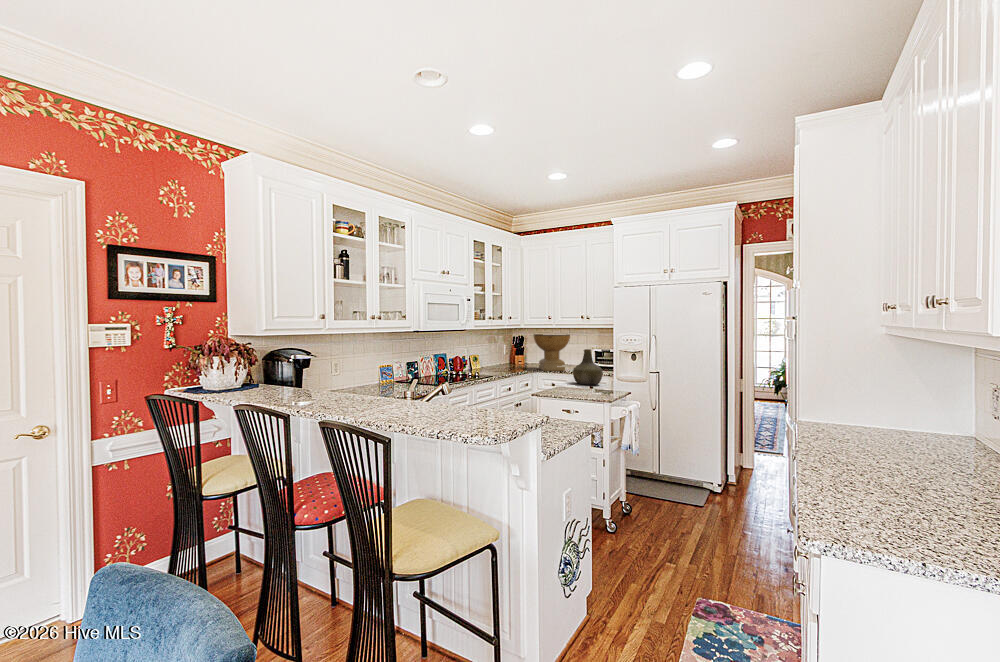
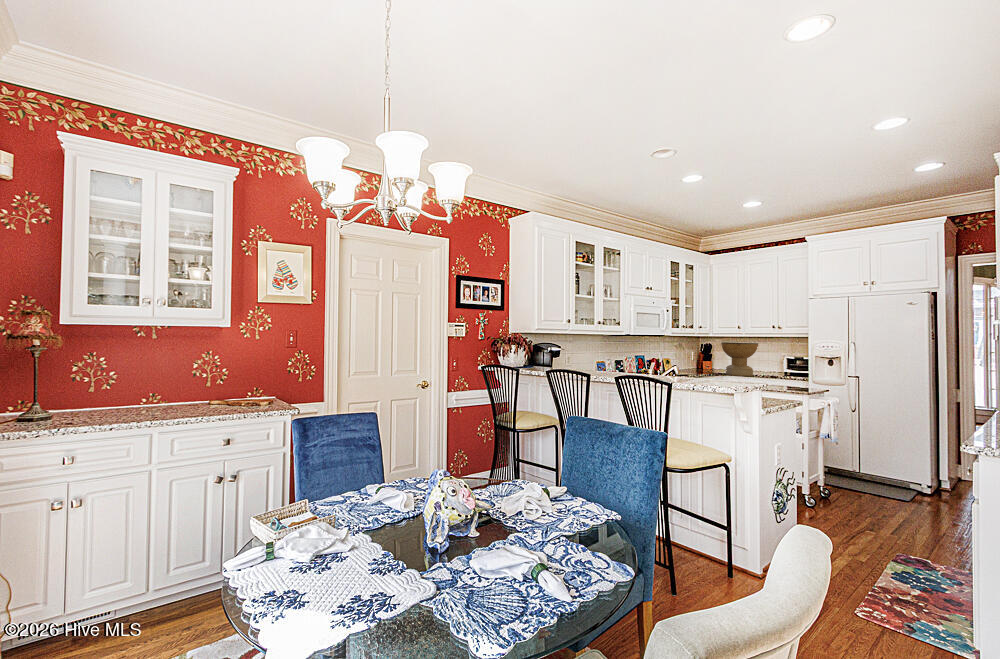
bottle: present [573,349,603,385] -> none [764,354,793,385]

